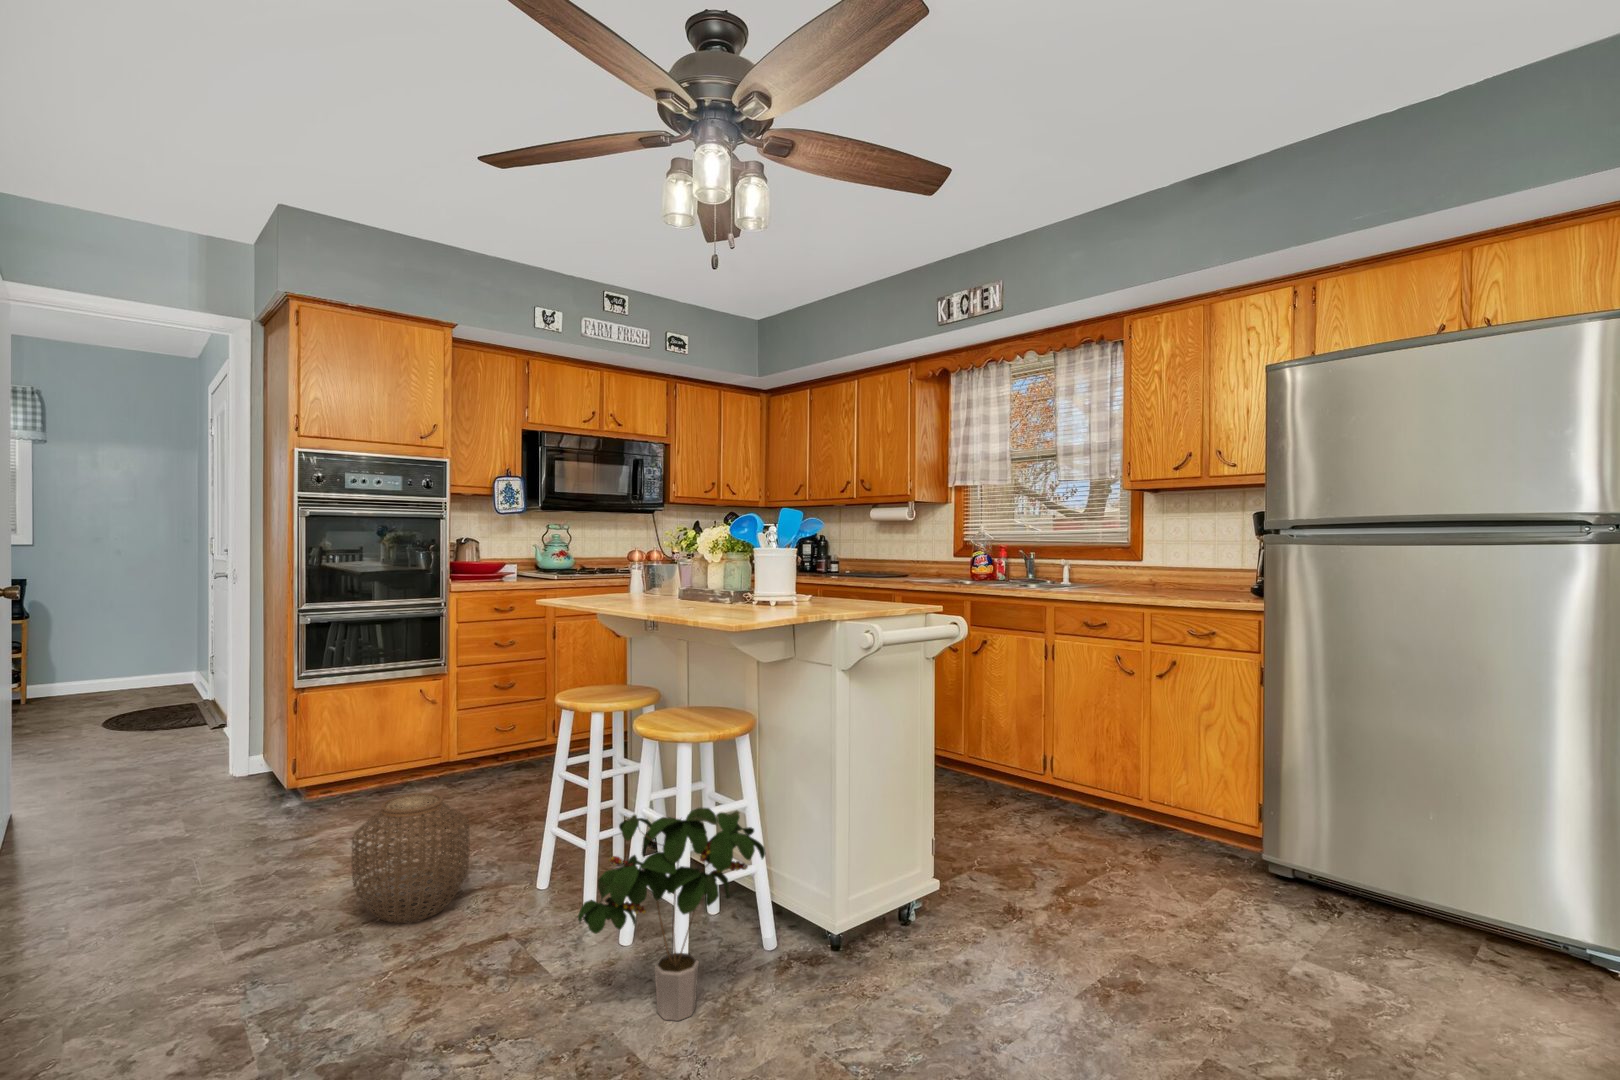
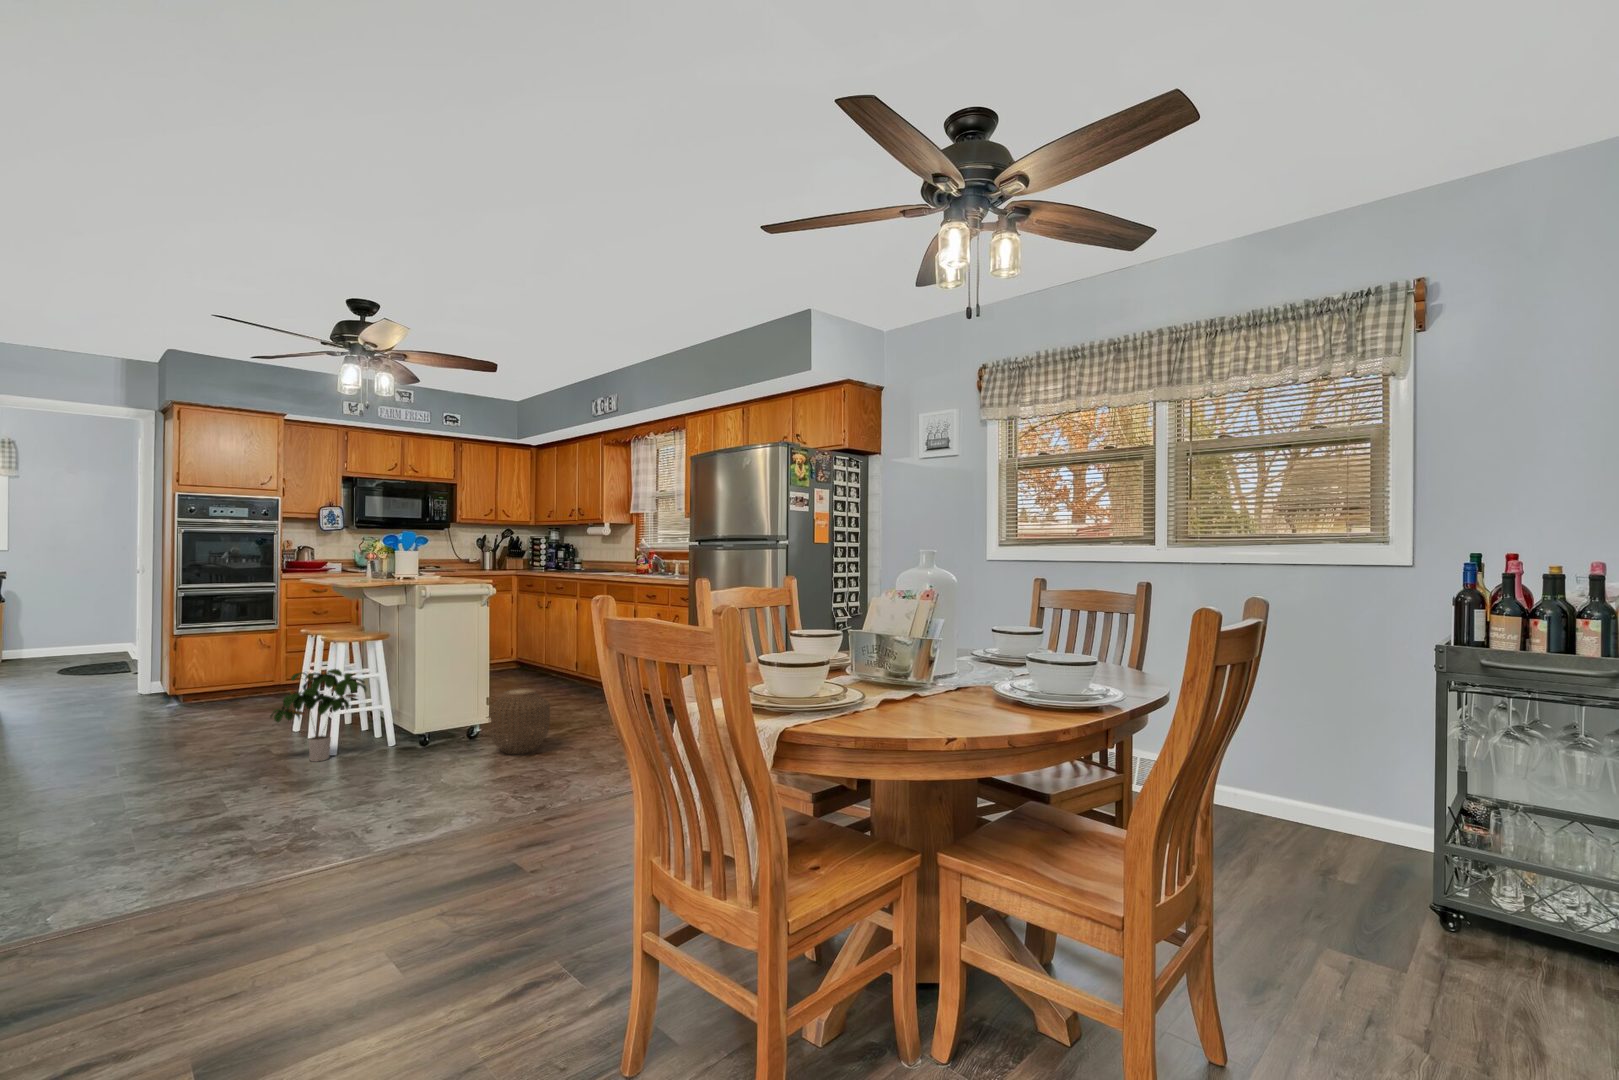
woven basket: present [352,793,469,923] -> present [489,688,550,754]

